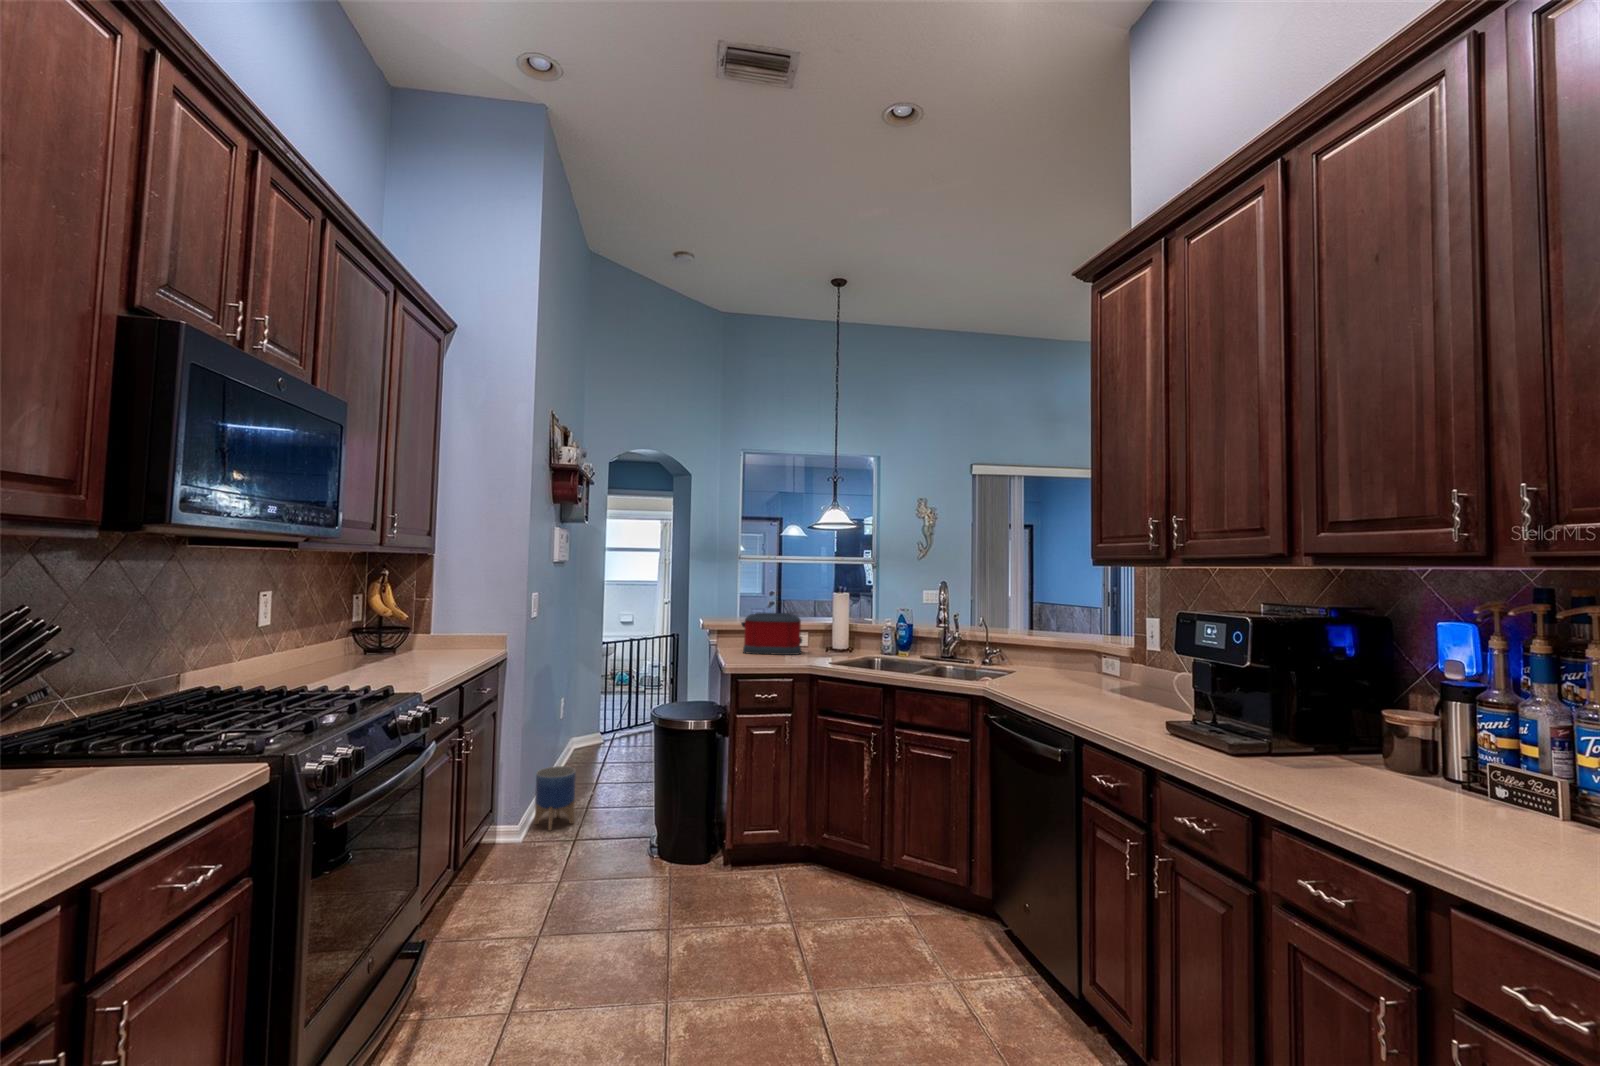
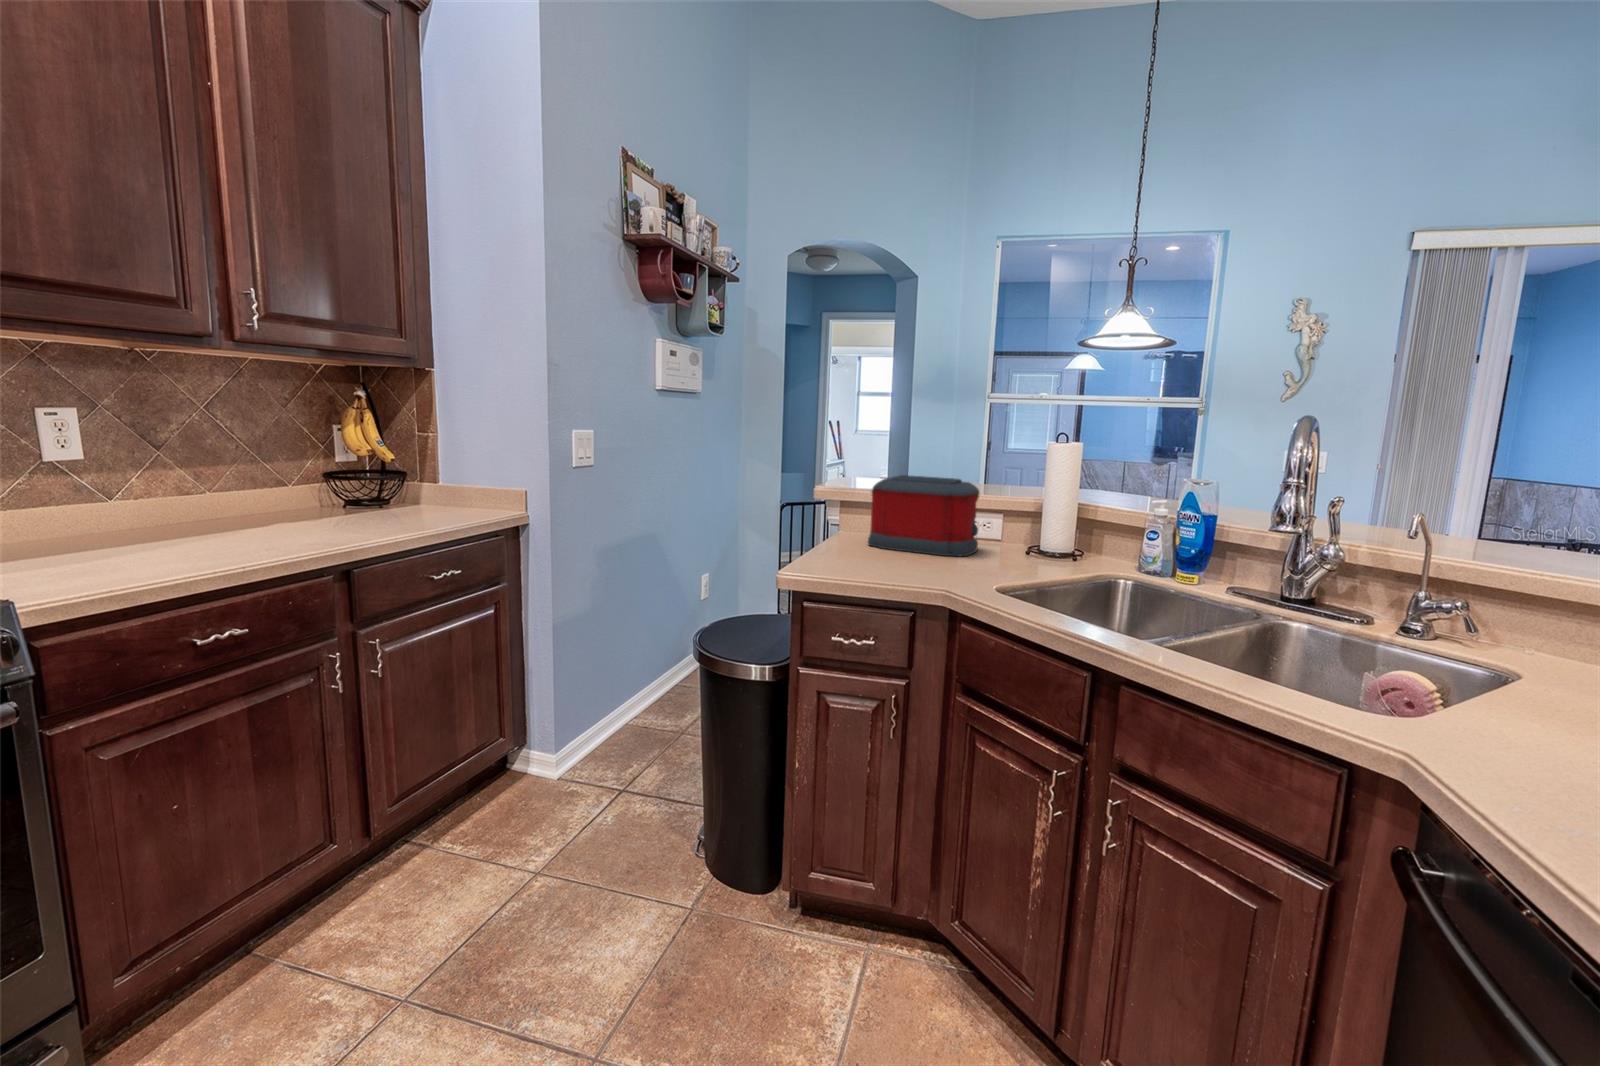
planter: present [535,766,576,831] -> none [594,675,648,763]

